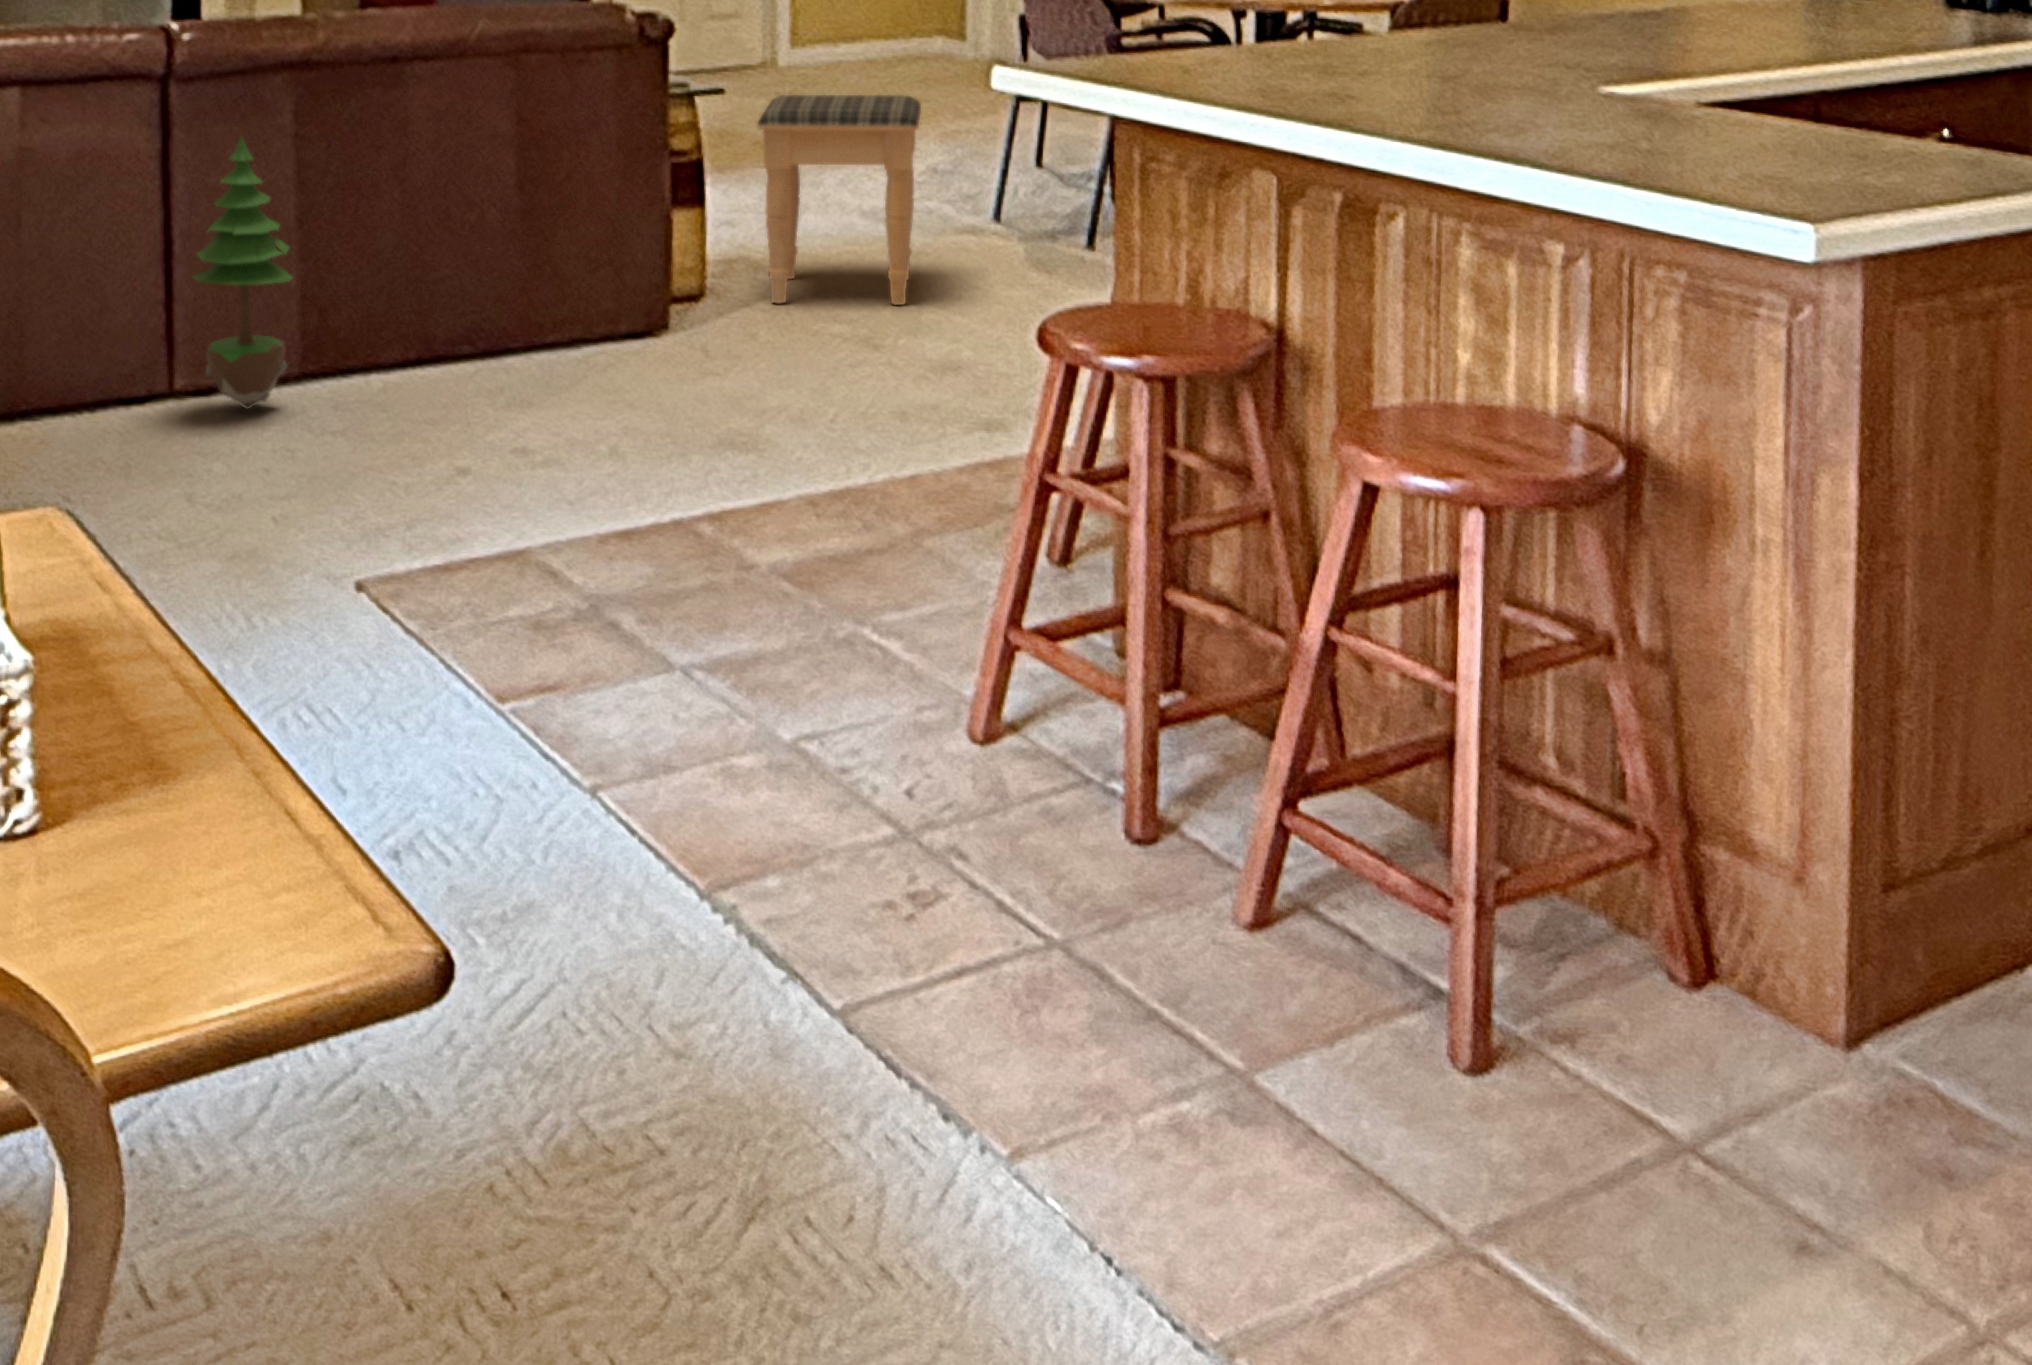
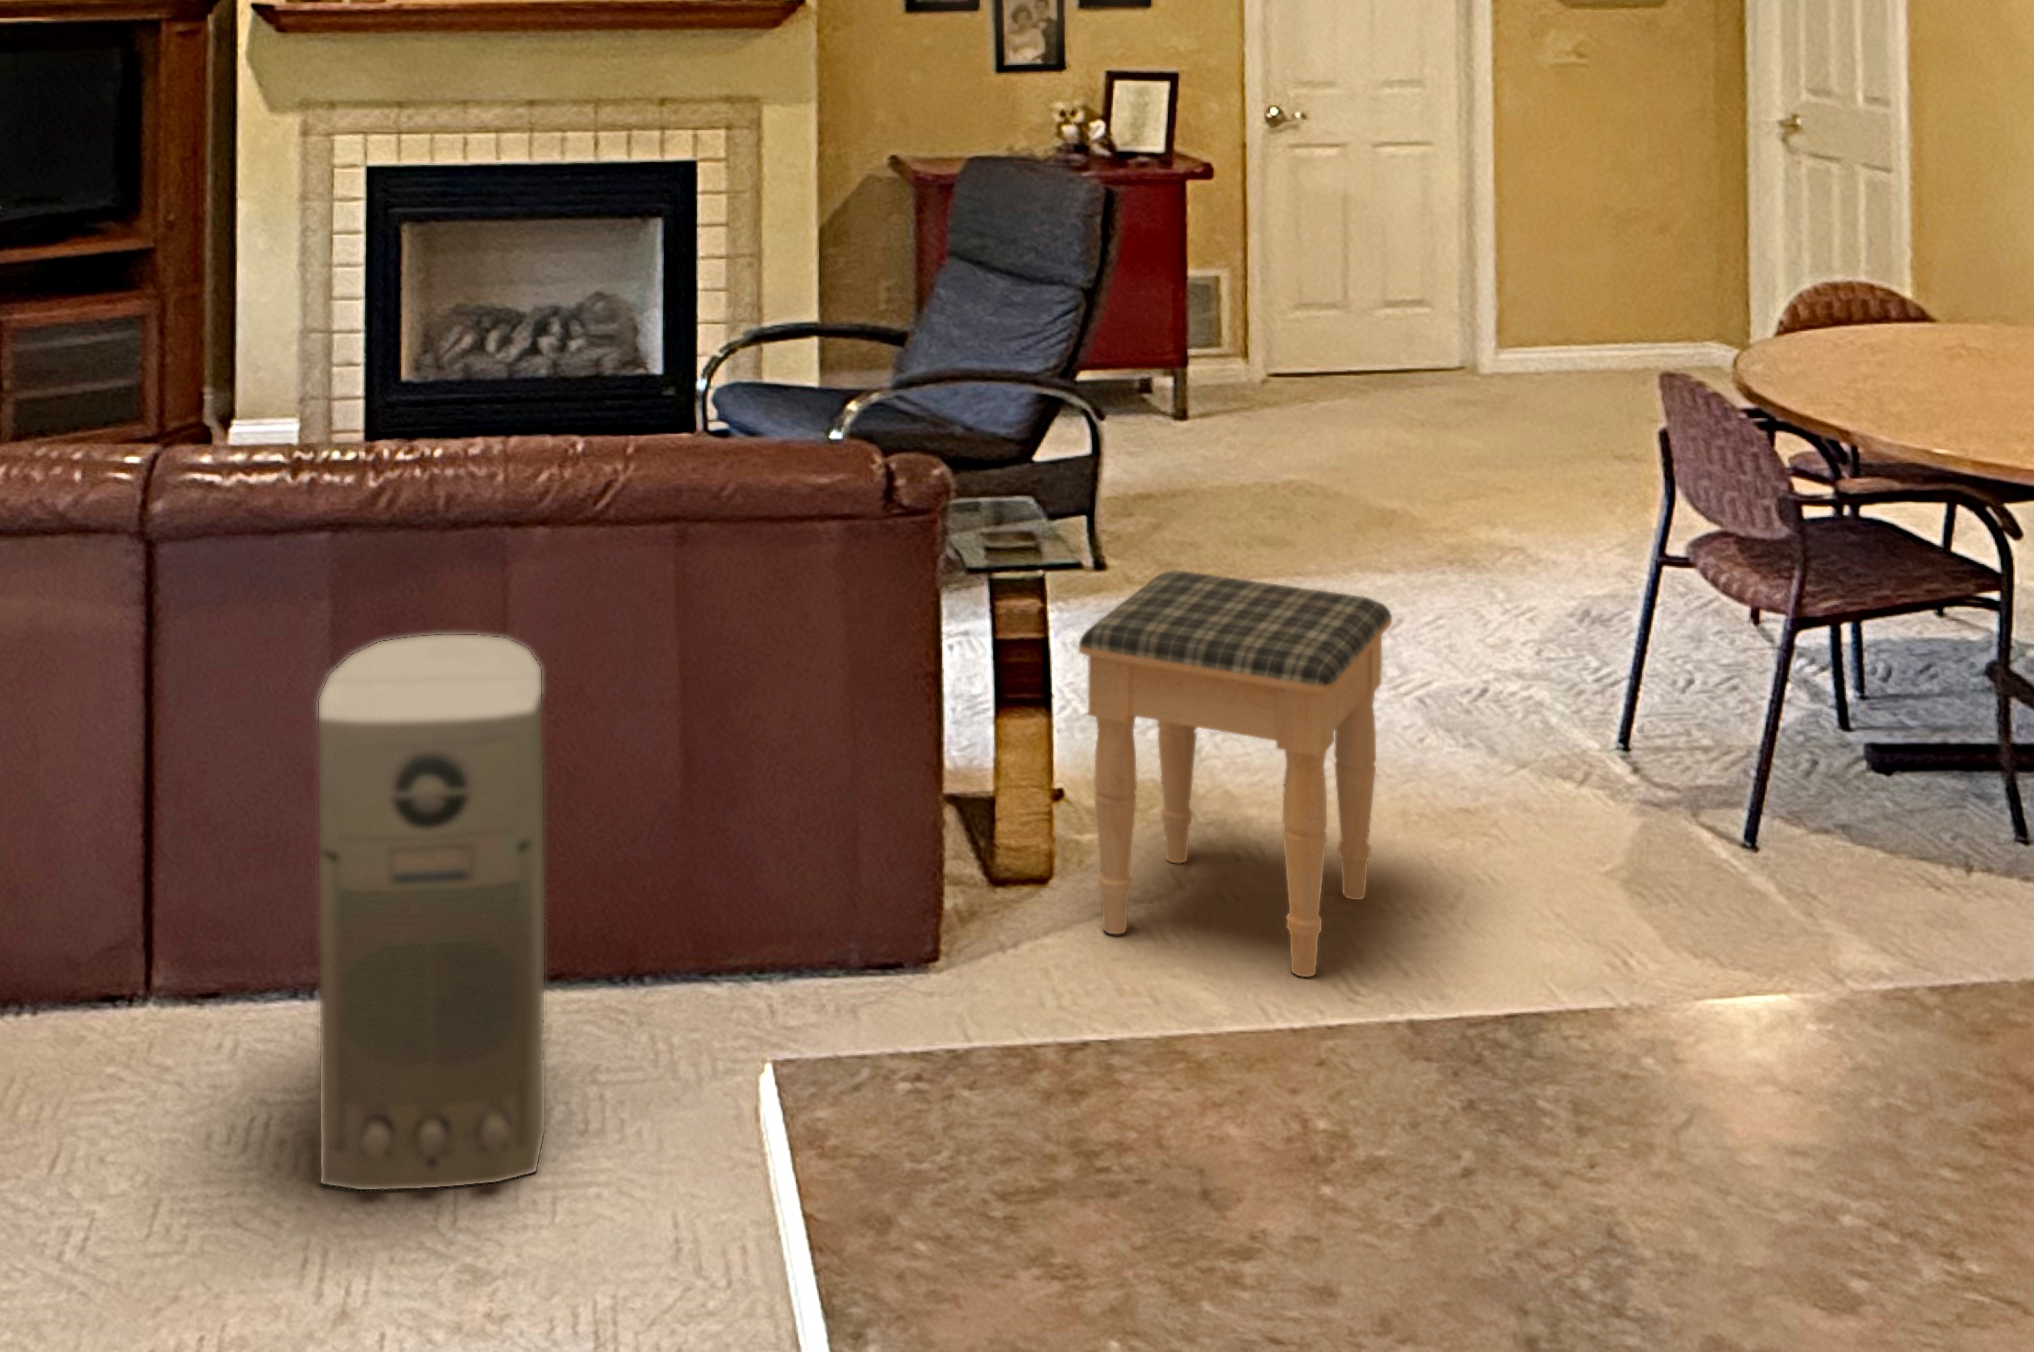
air purifier: none [383,114,546,418] -> present [319,635,545,1190]
potted tree: present [194,138,292,409] -> none [32,666,195,1091]

